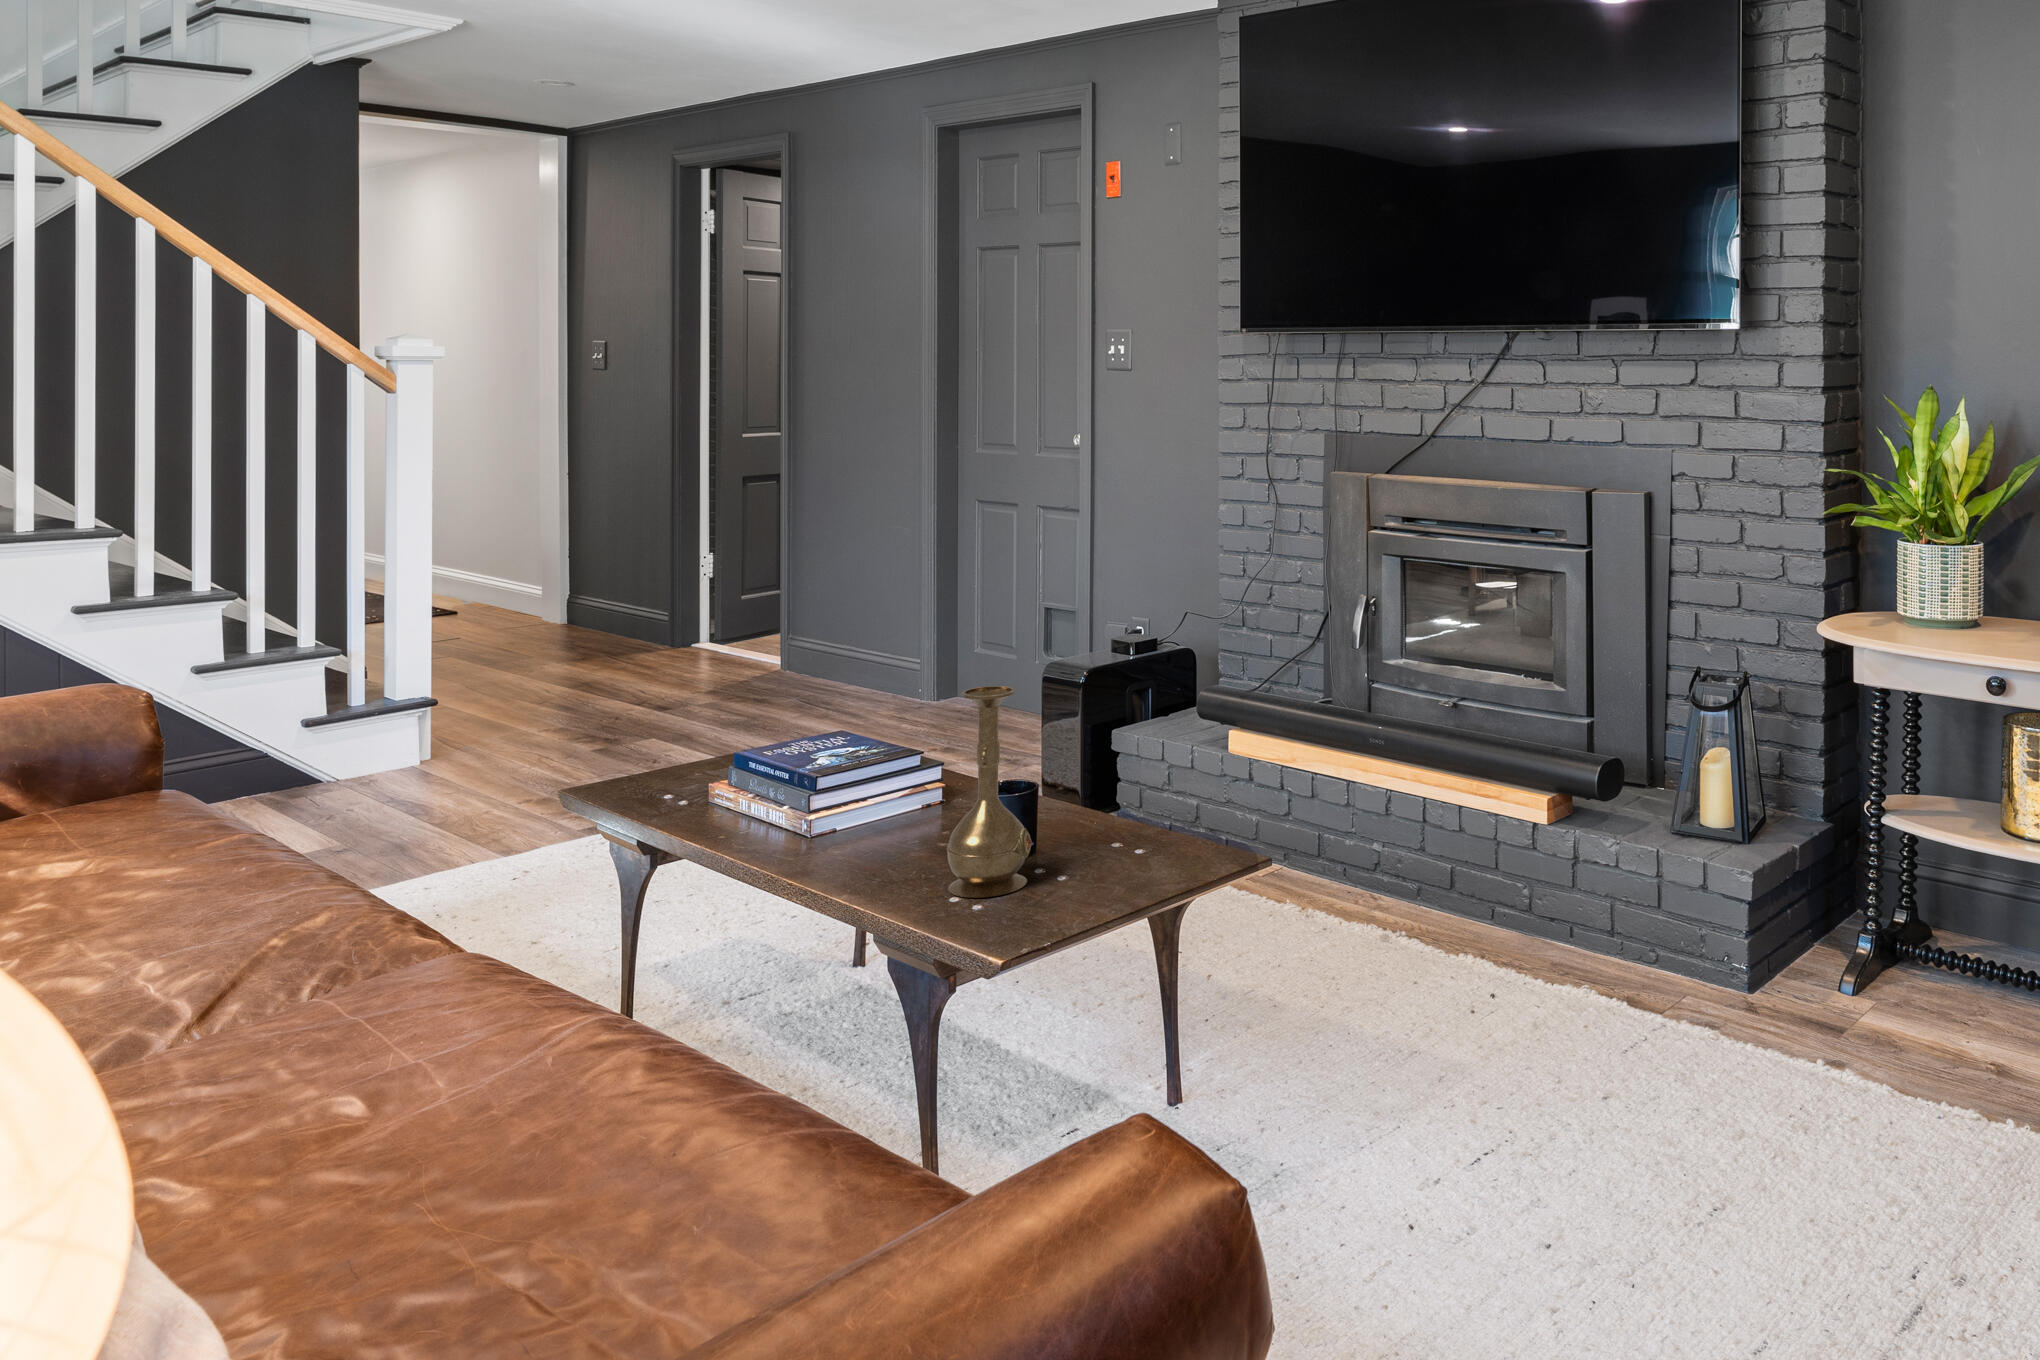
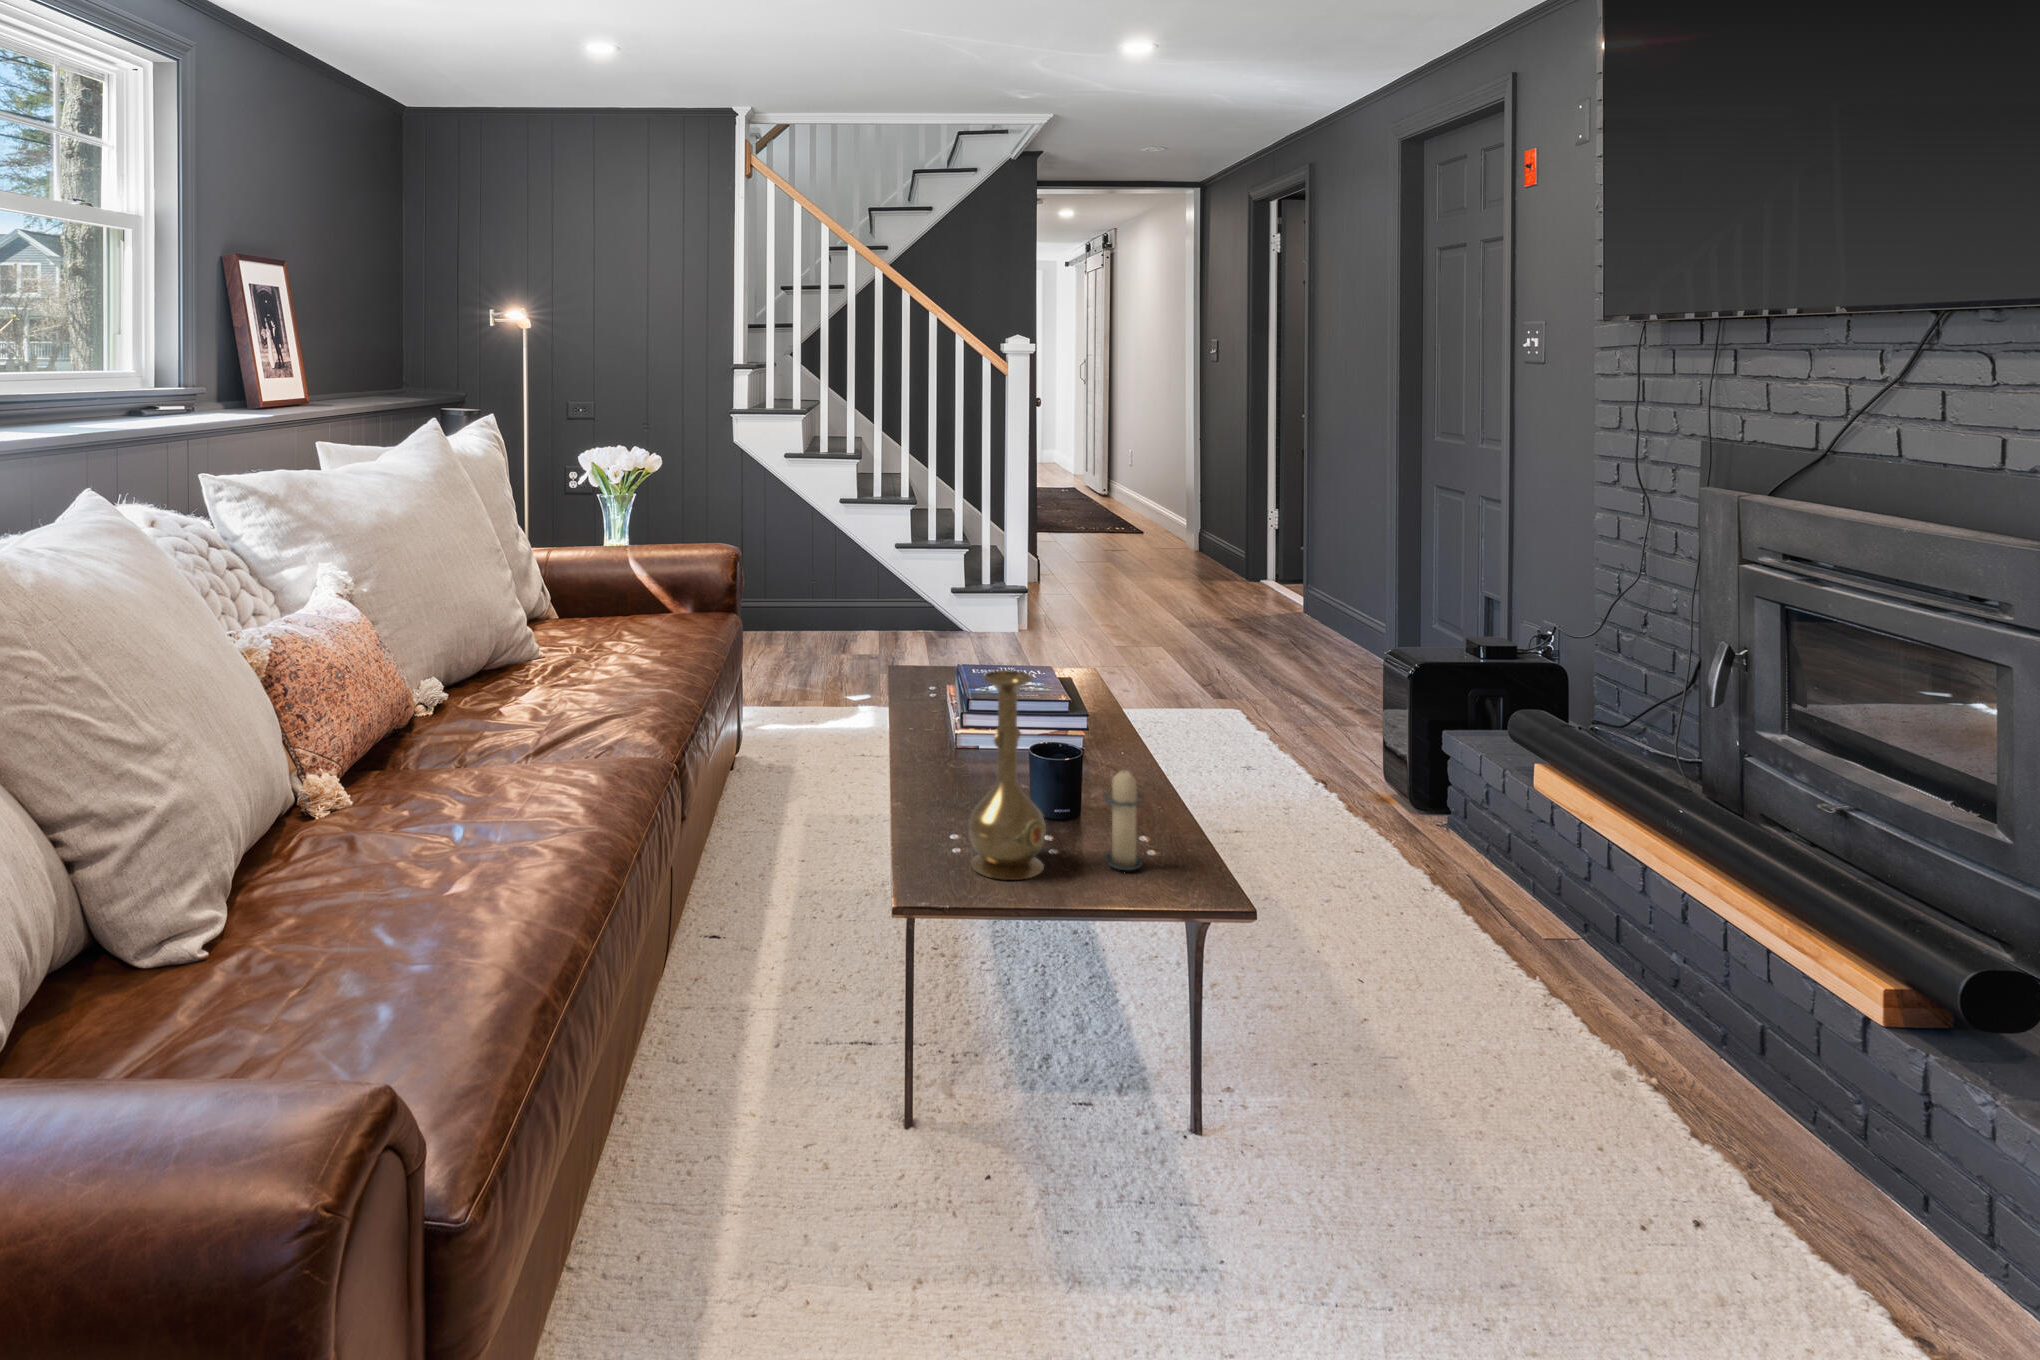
candle: none [1064,756,1114,860] -> present [1104,769,1144,870]

